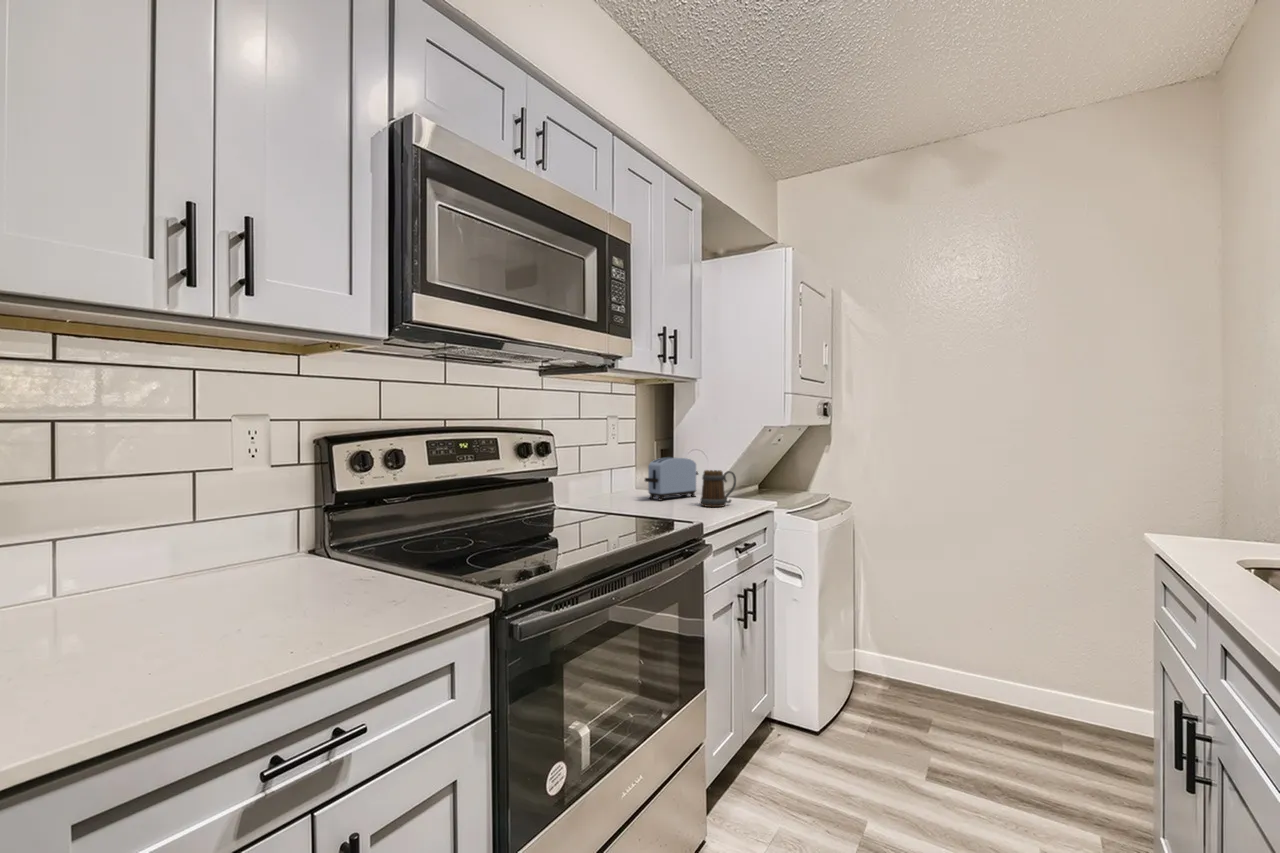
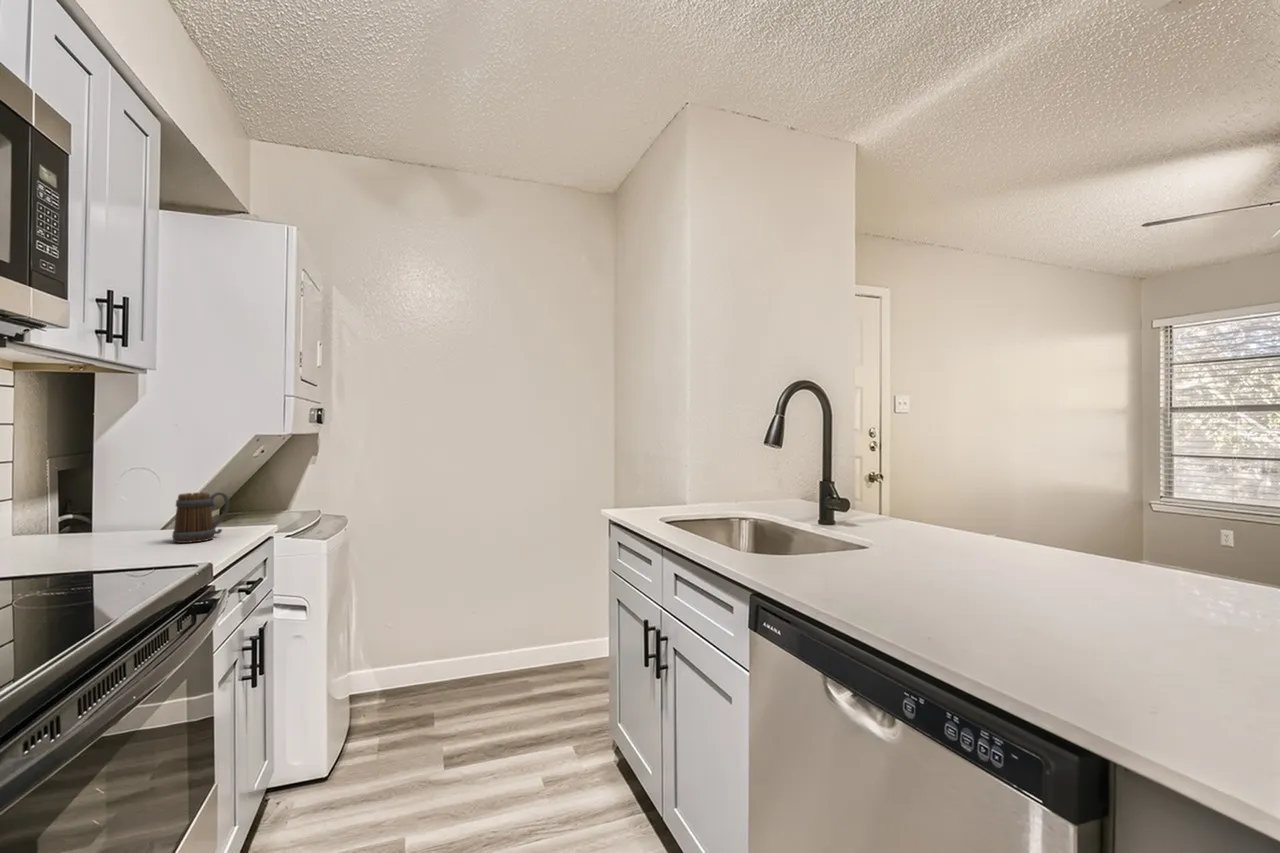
toaster: present [645,457,698,501] -> none [55,479,148,546]

